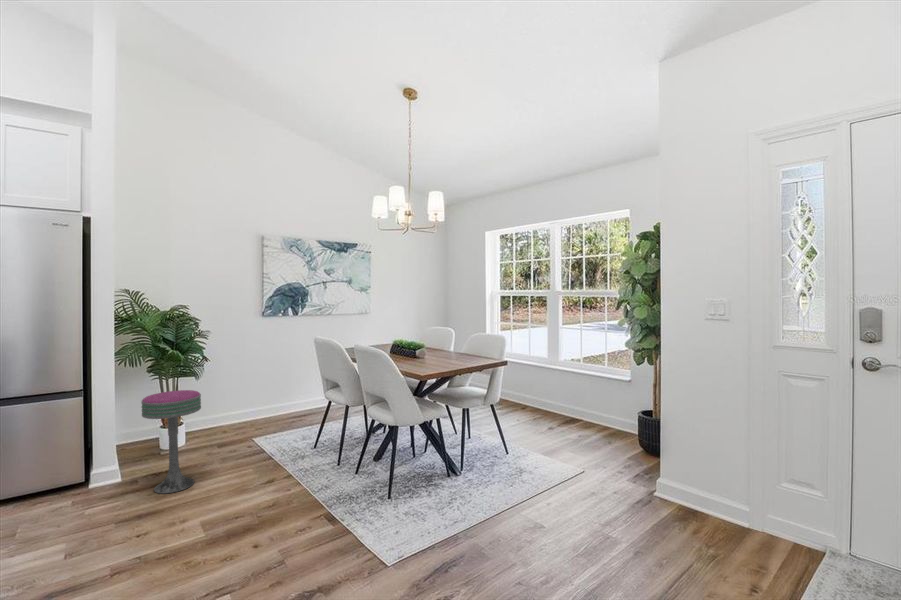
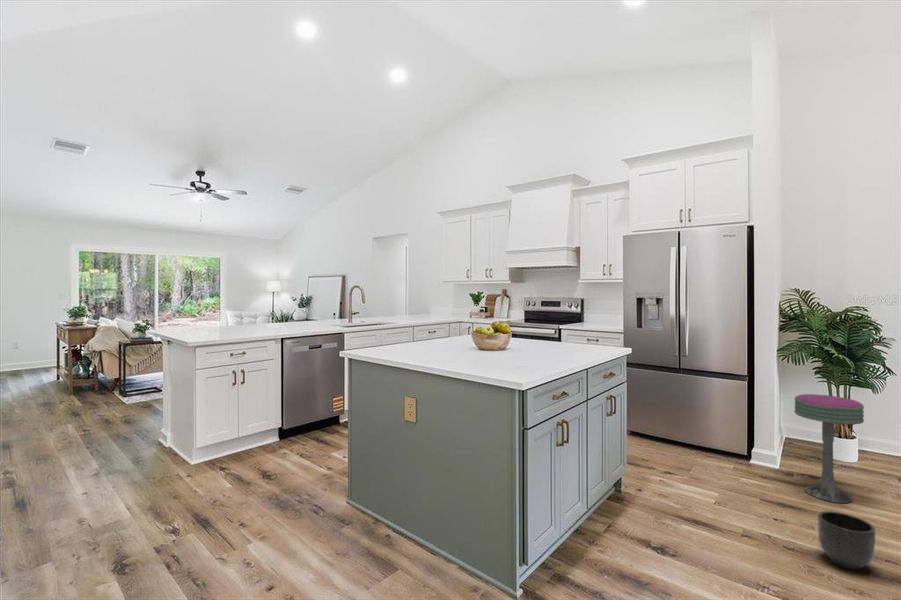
planter: none [186,494,231,546] -> present [818,511,876,570]

